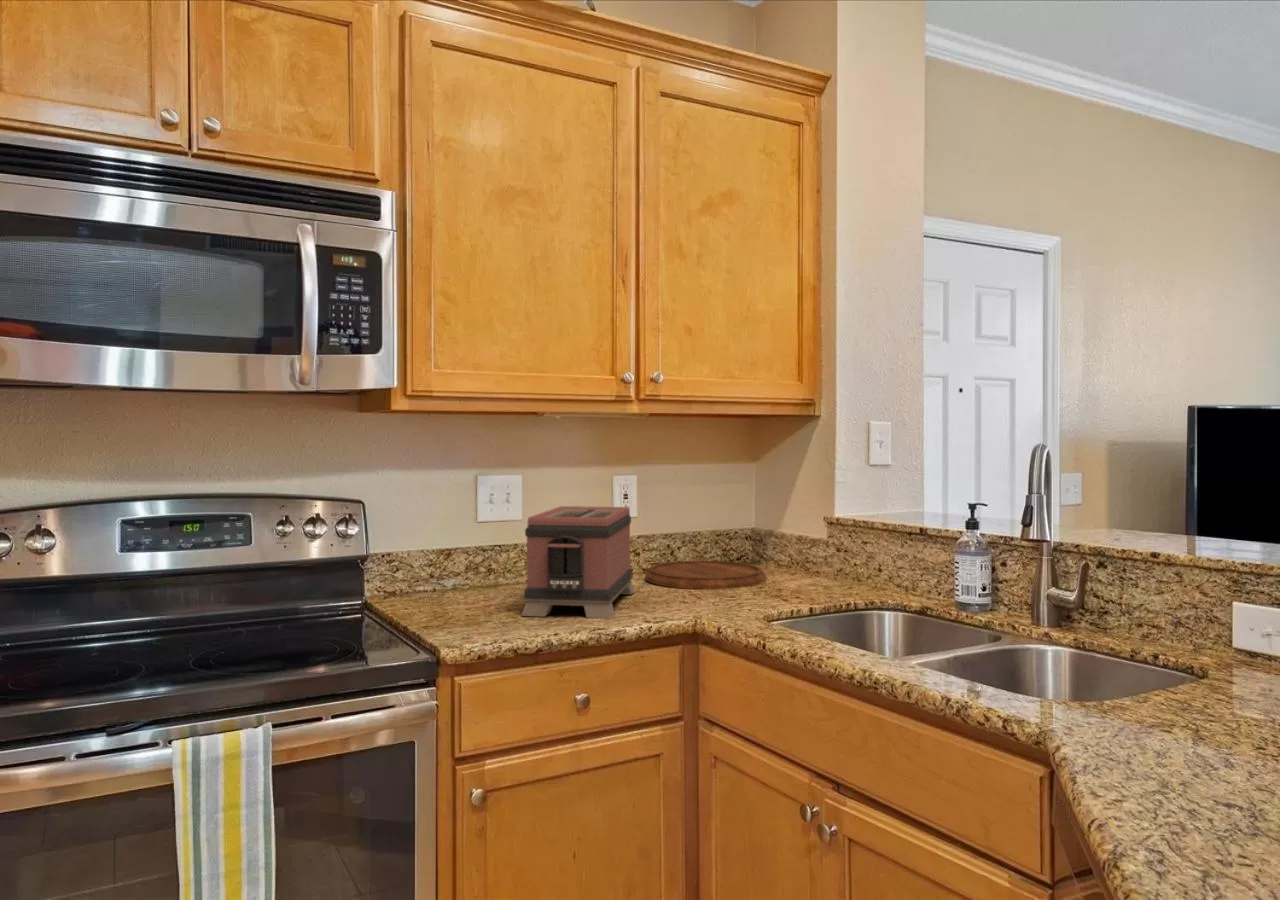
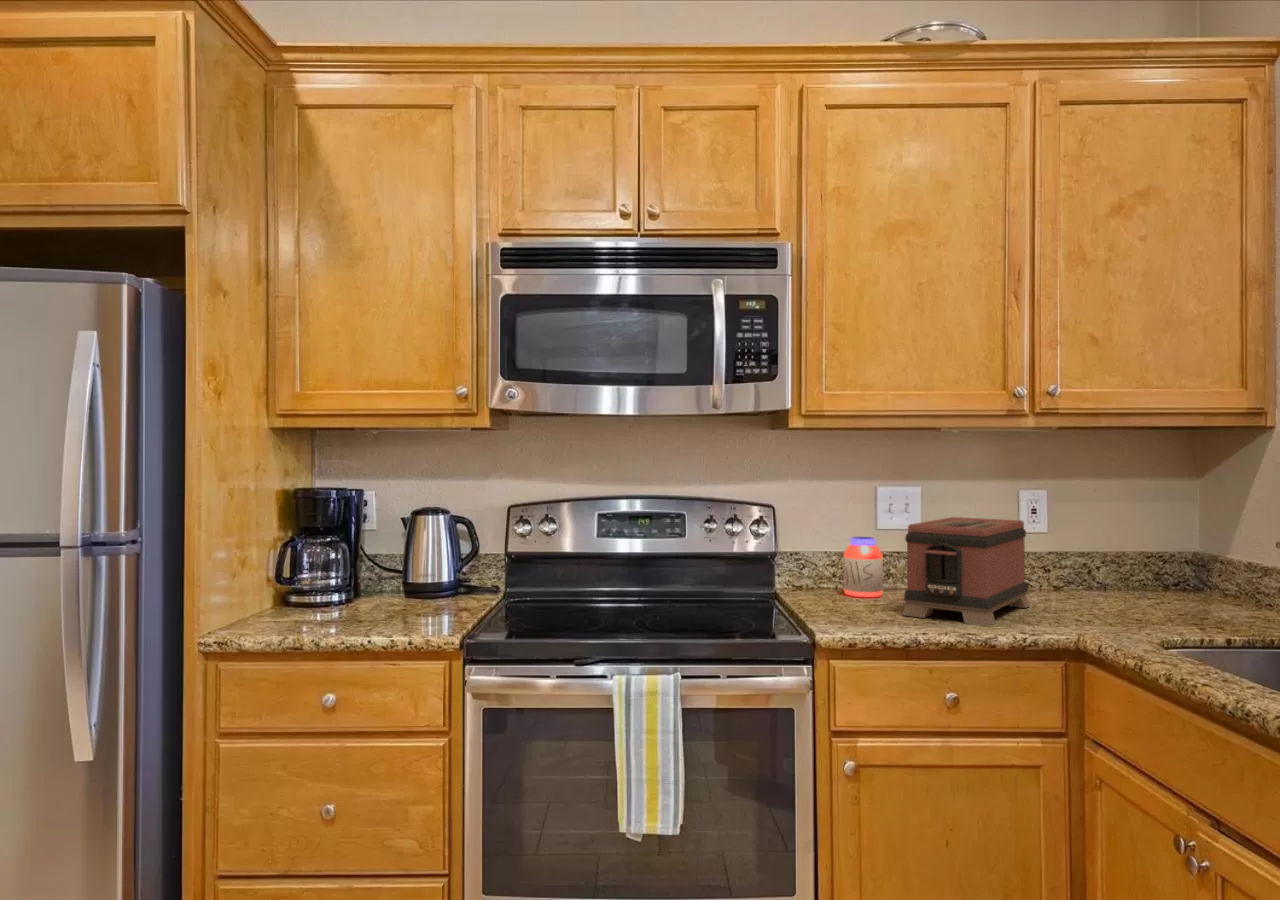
jar: none [447,532,490,600] -> present [843,537,883,597]
cutting board: present [645,561,766,589] -> none [1050,581,1200,614]

